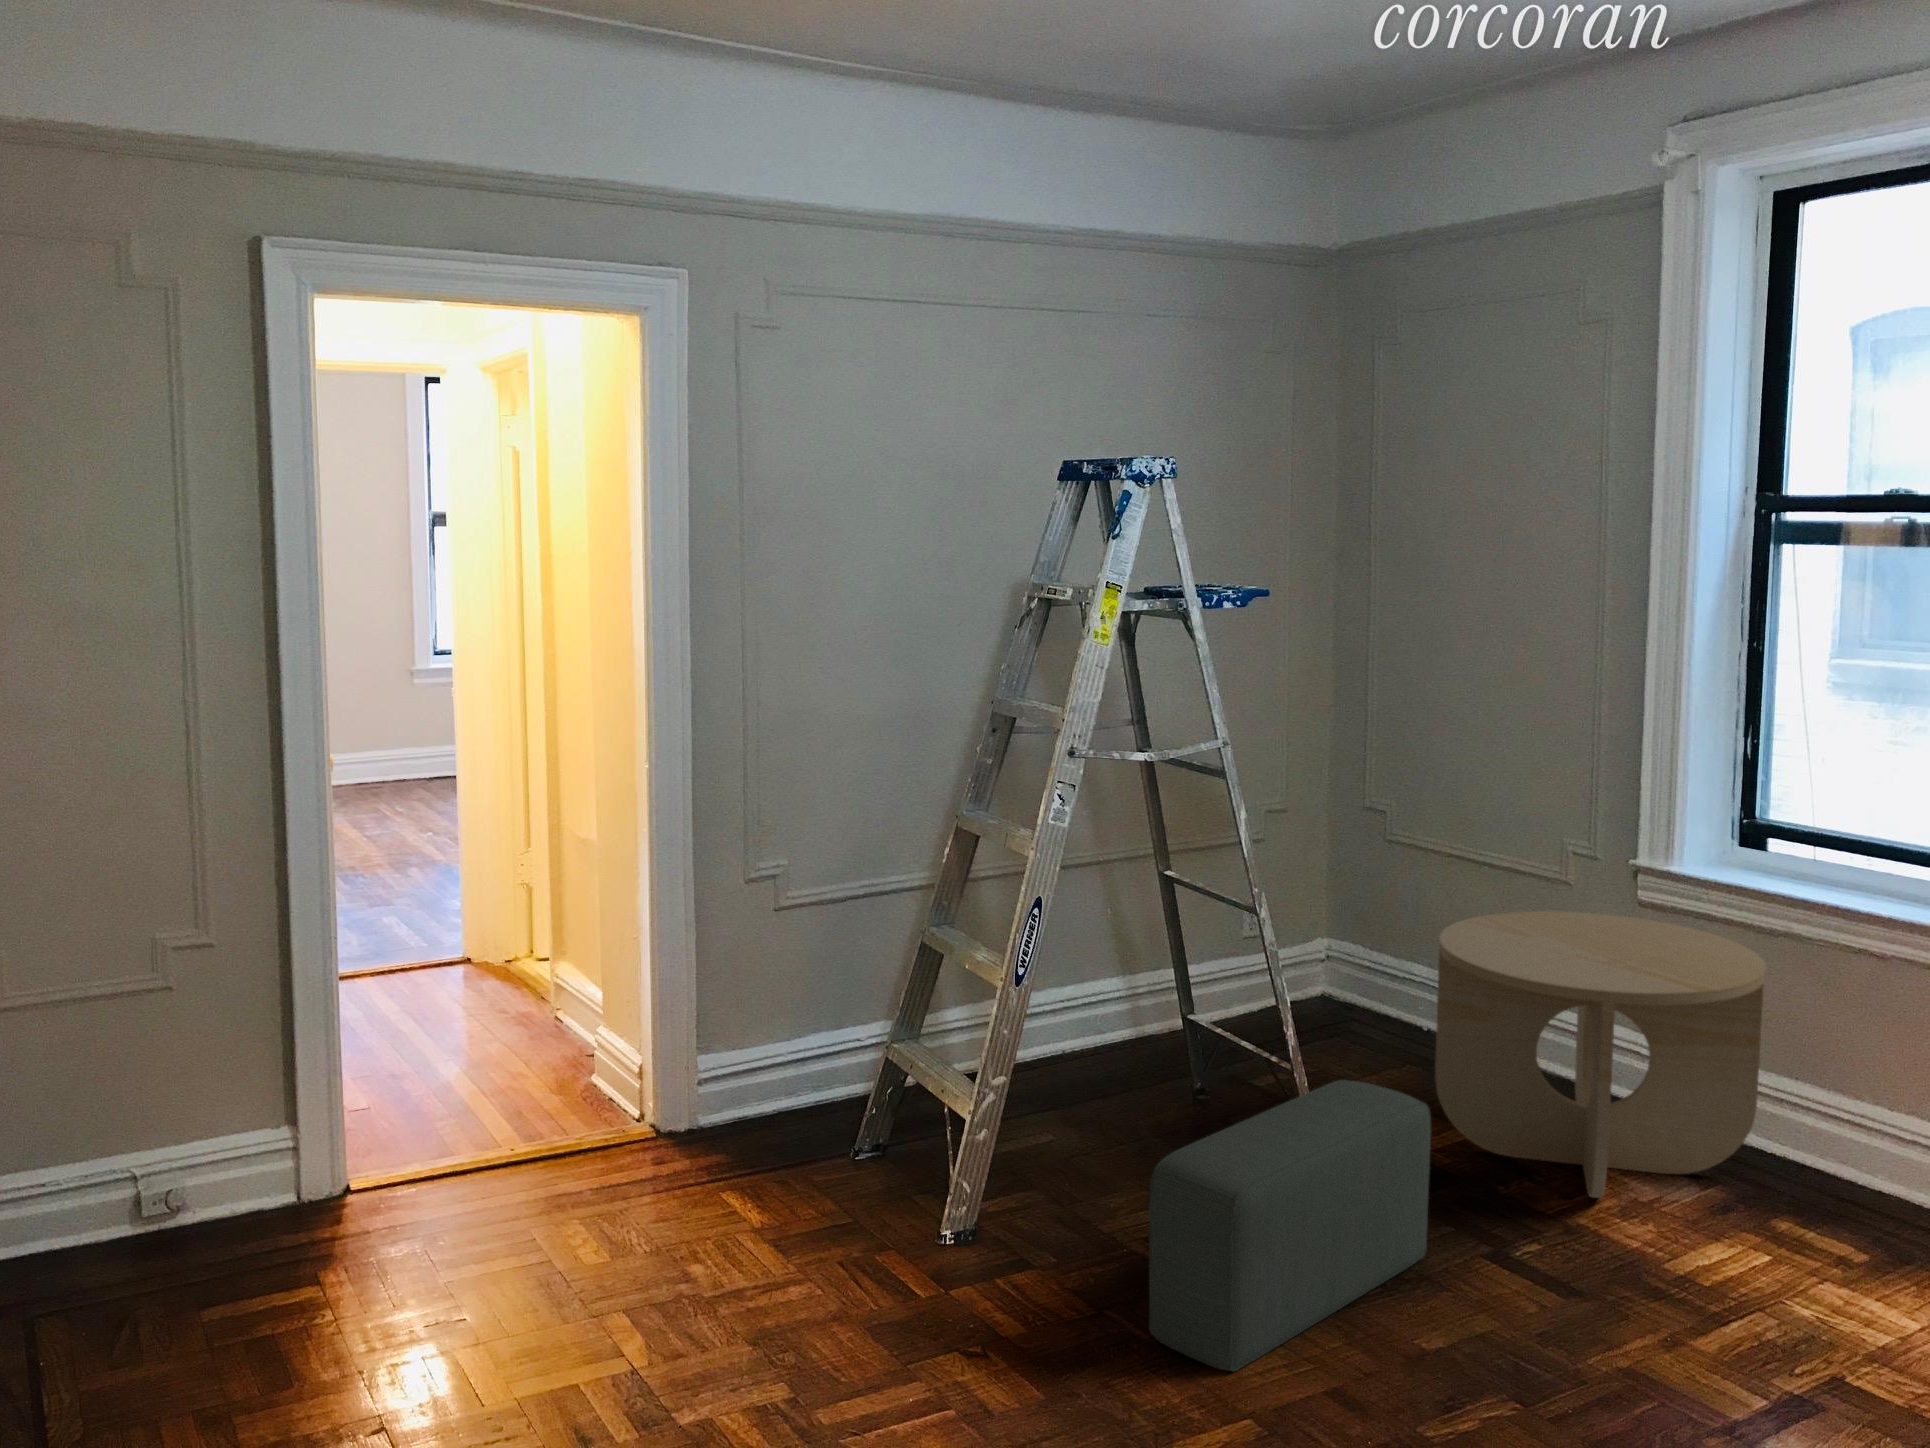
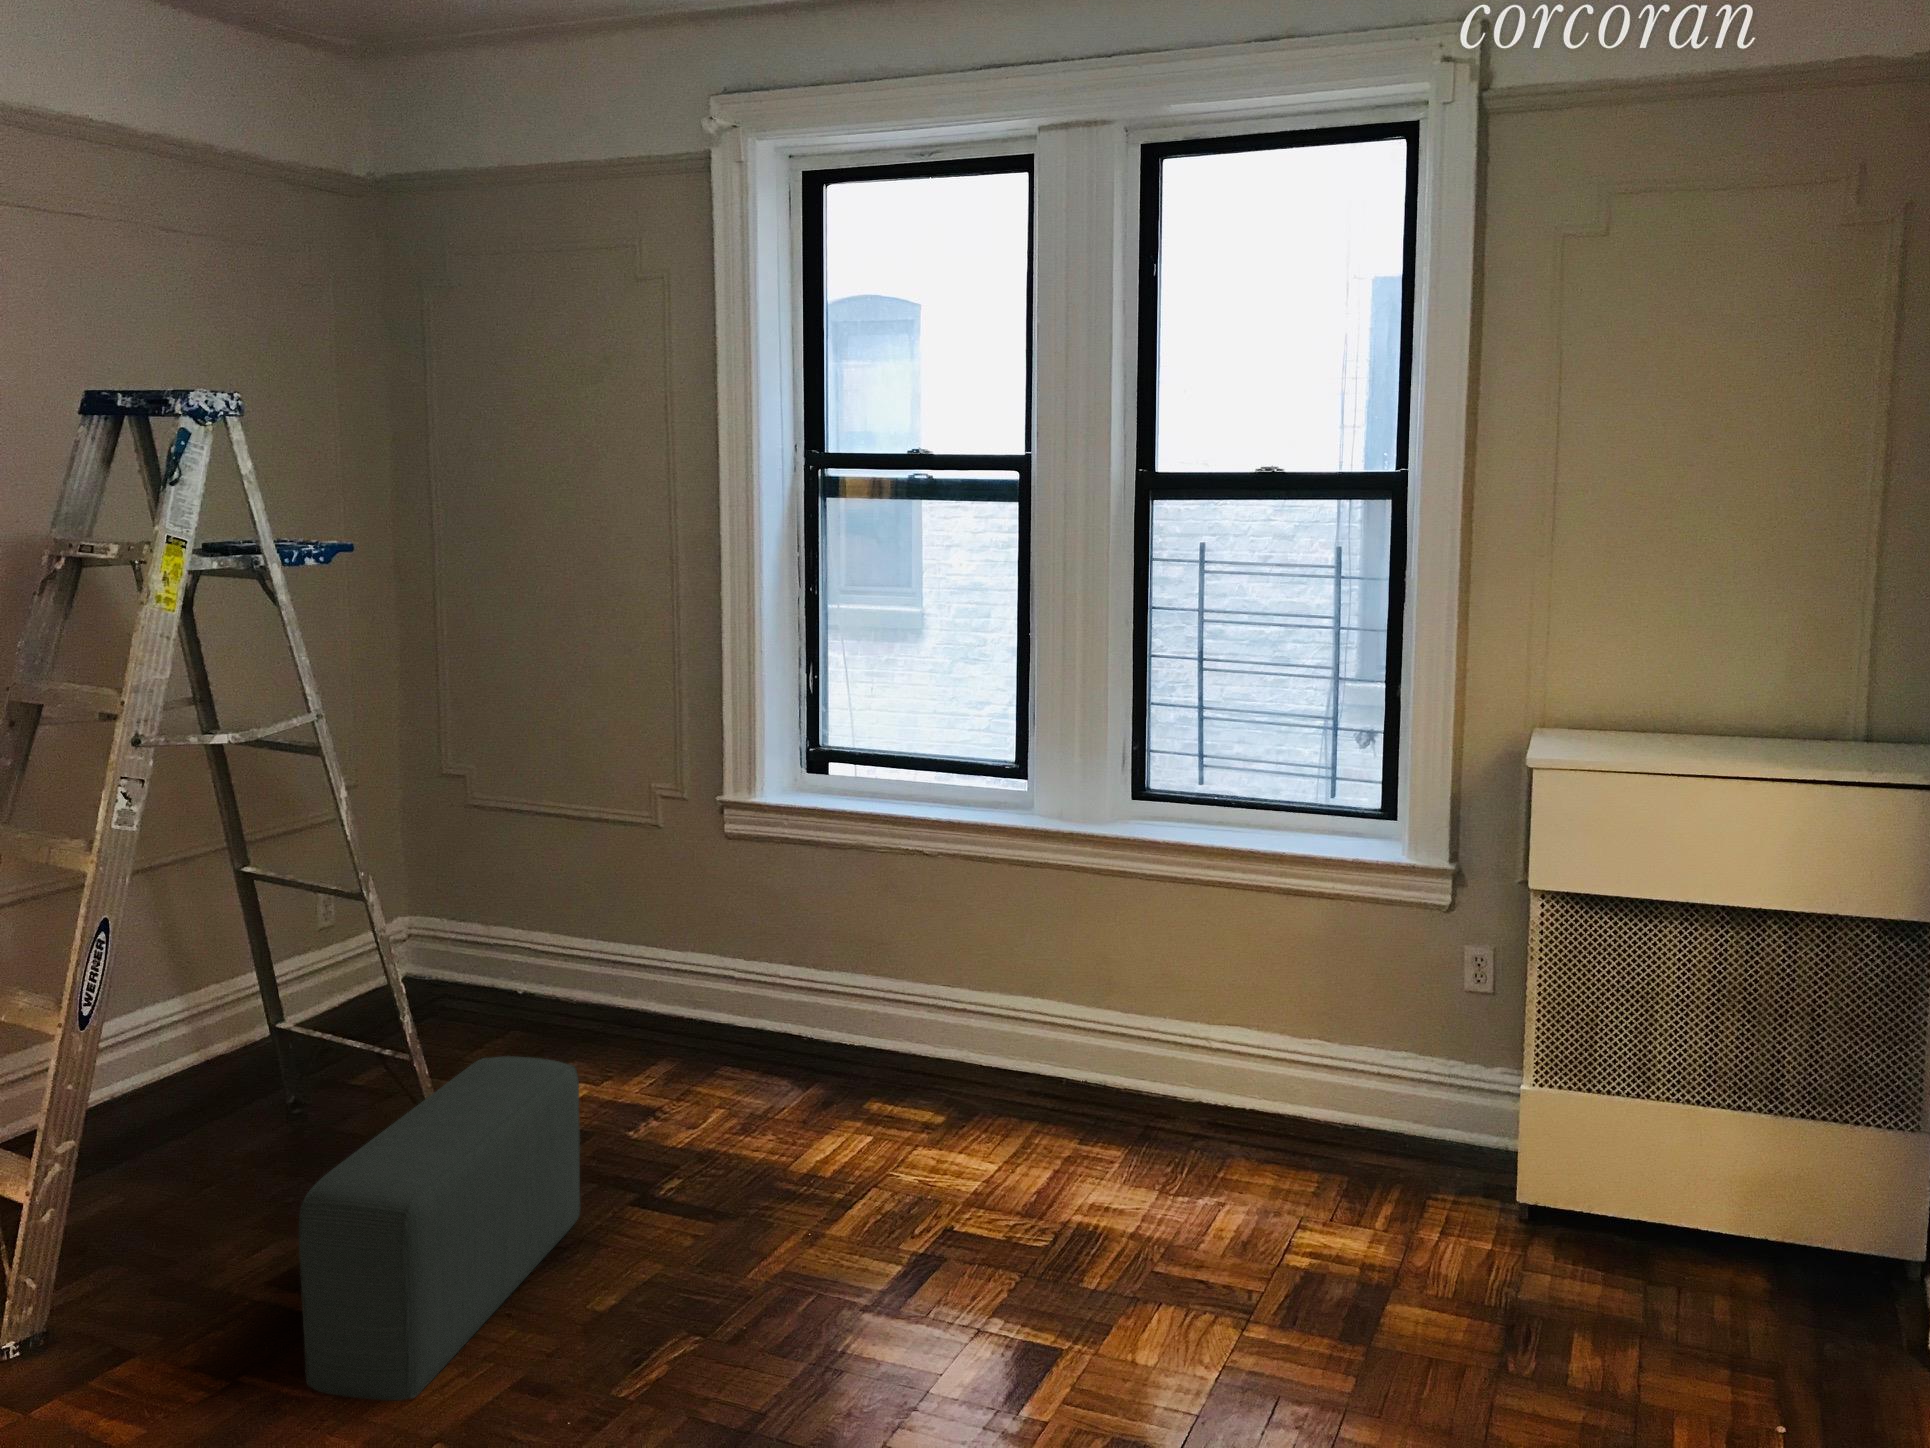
side table: present [1435,911,1766,1198] -> none [552,851,845,1120]

